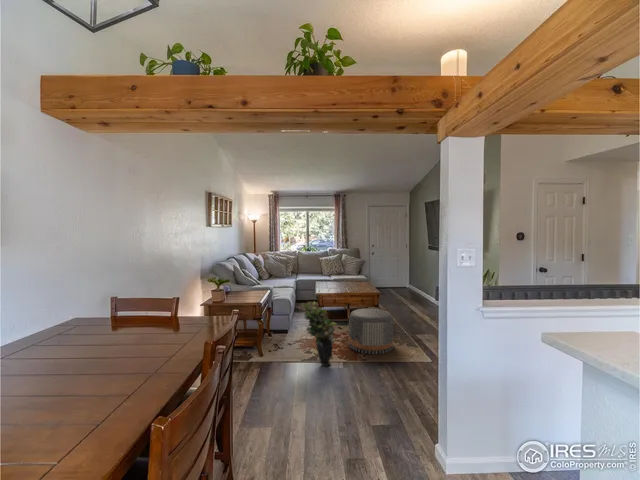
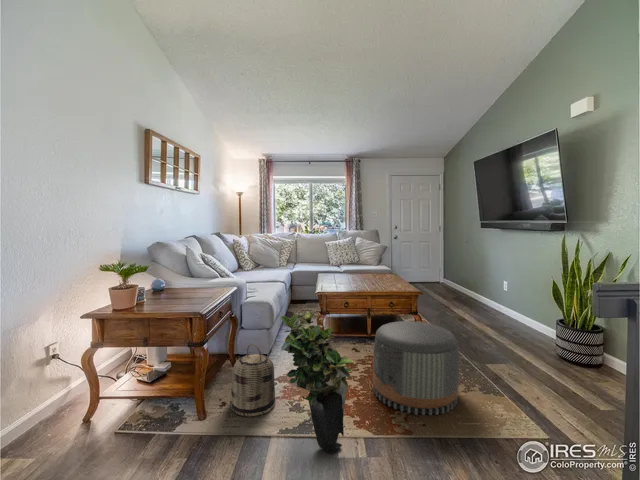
basket: none [274,320,297,356] -> present [231,344,276,417]

